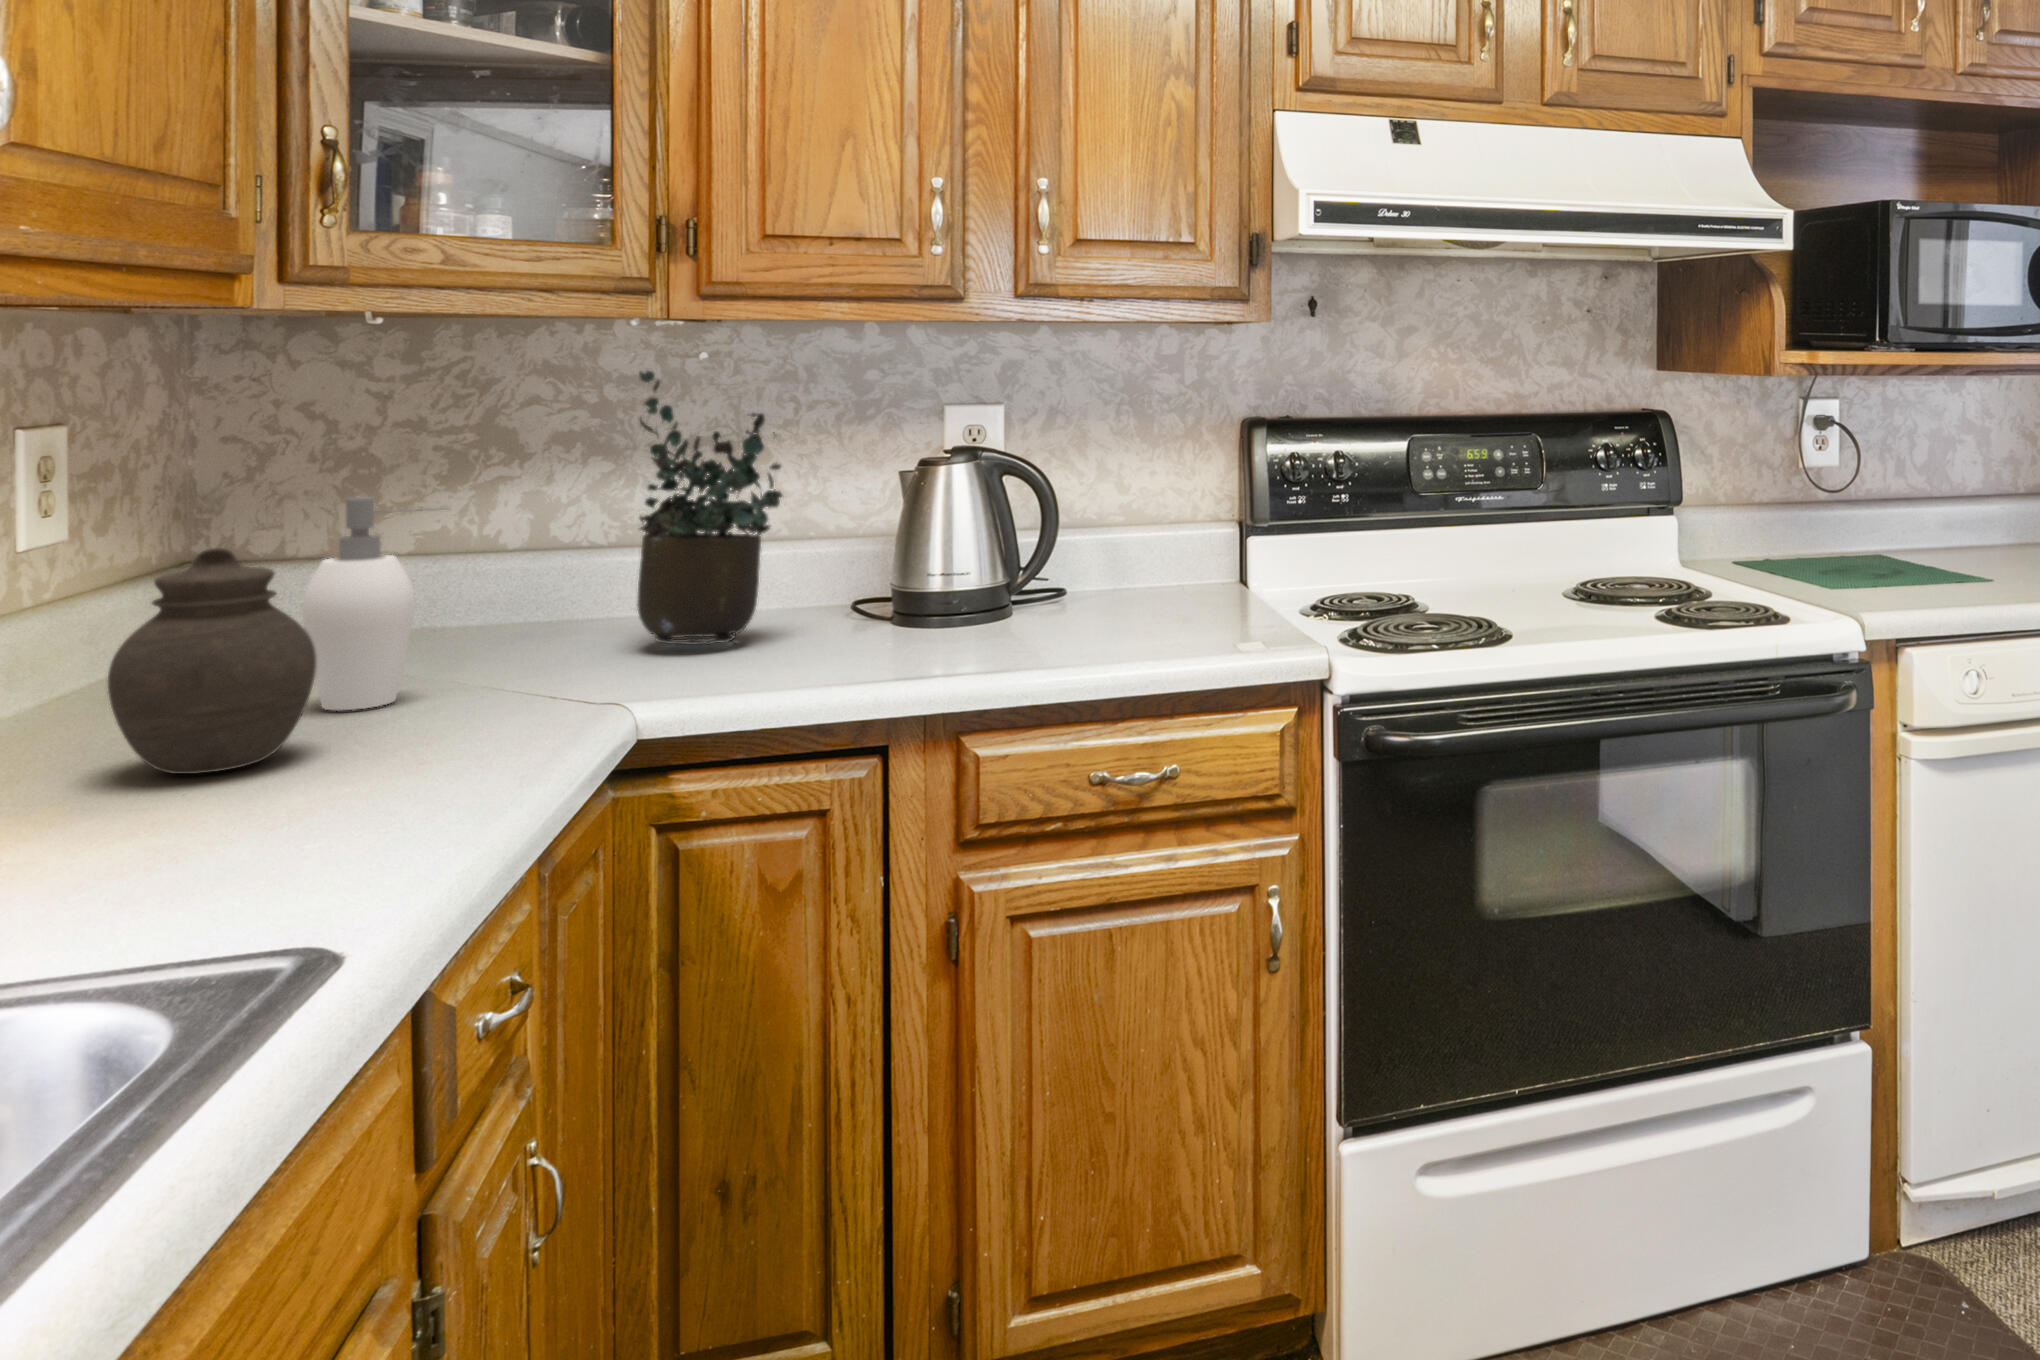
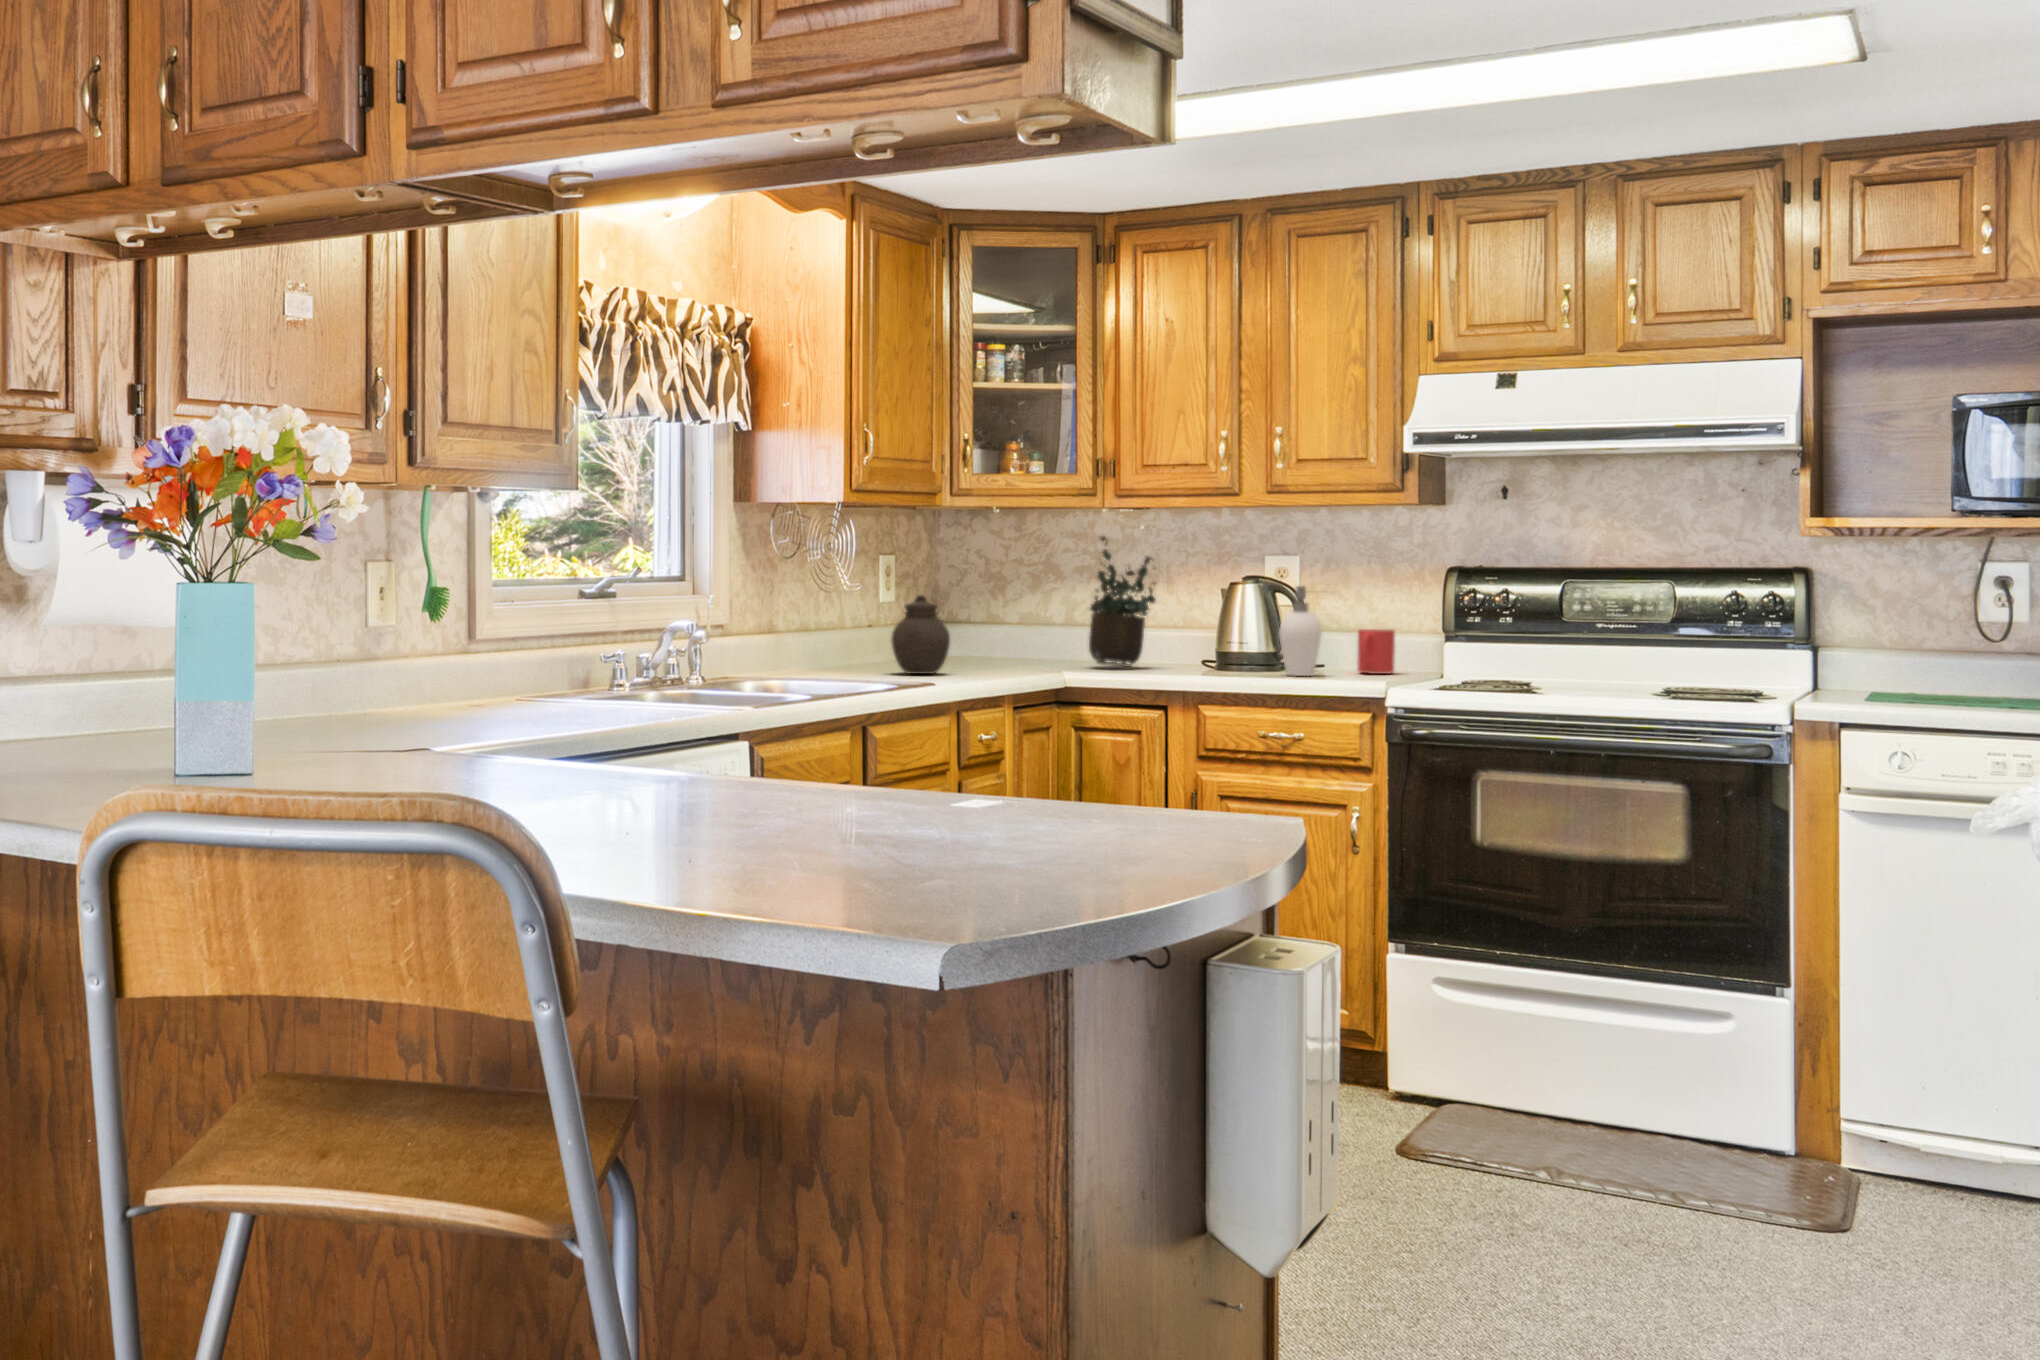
soap dispenser: present [302,497,432,711] -> present [1279,586,1321,676]
mug: none [1147,527,1205,606] -> present [1357,629,1395,674]

